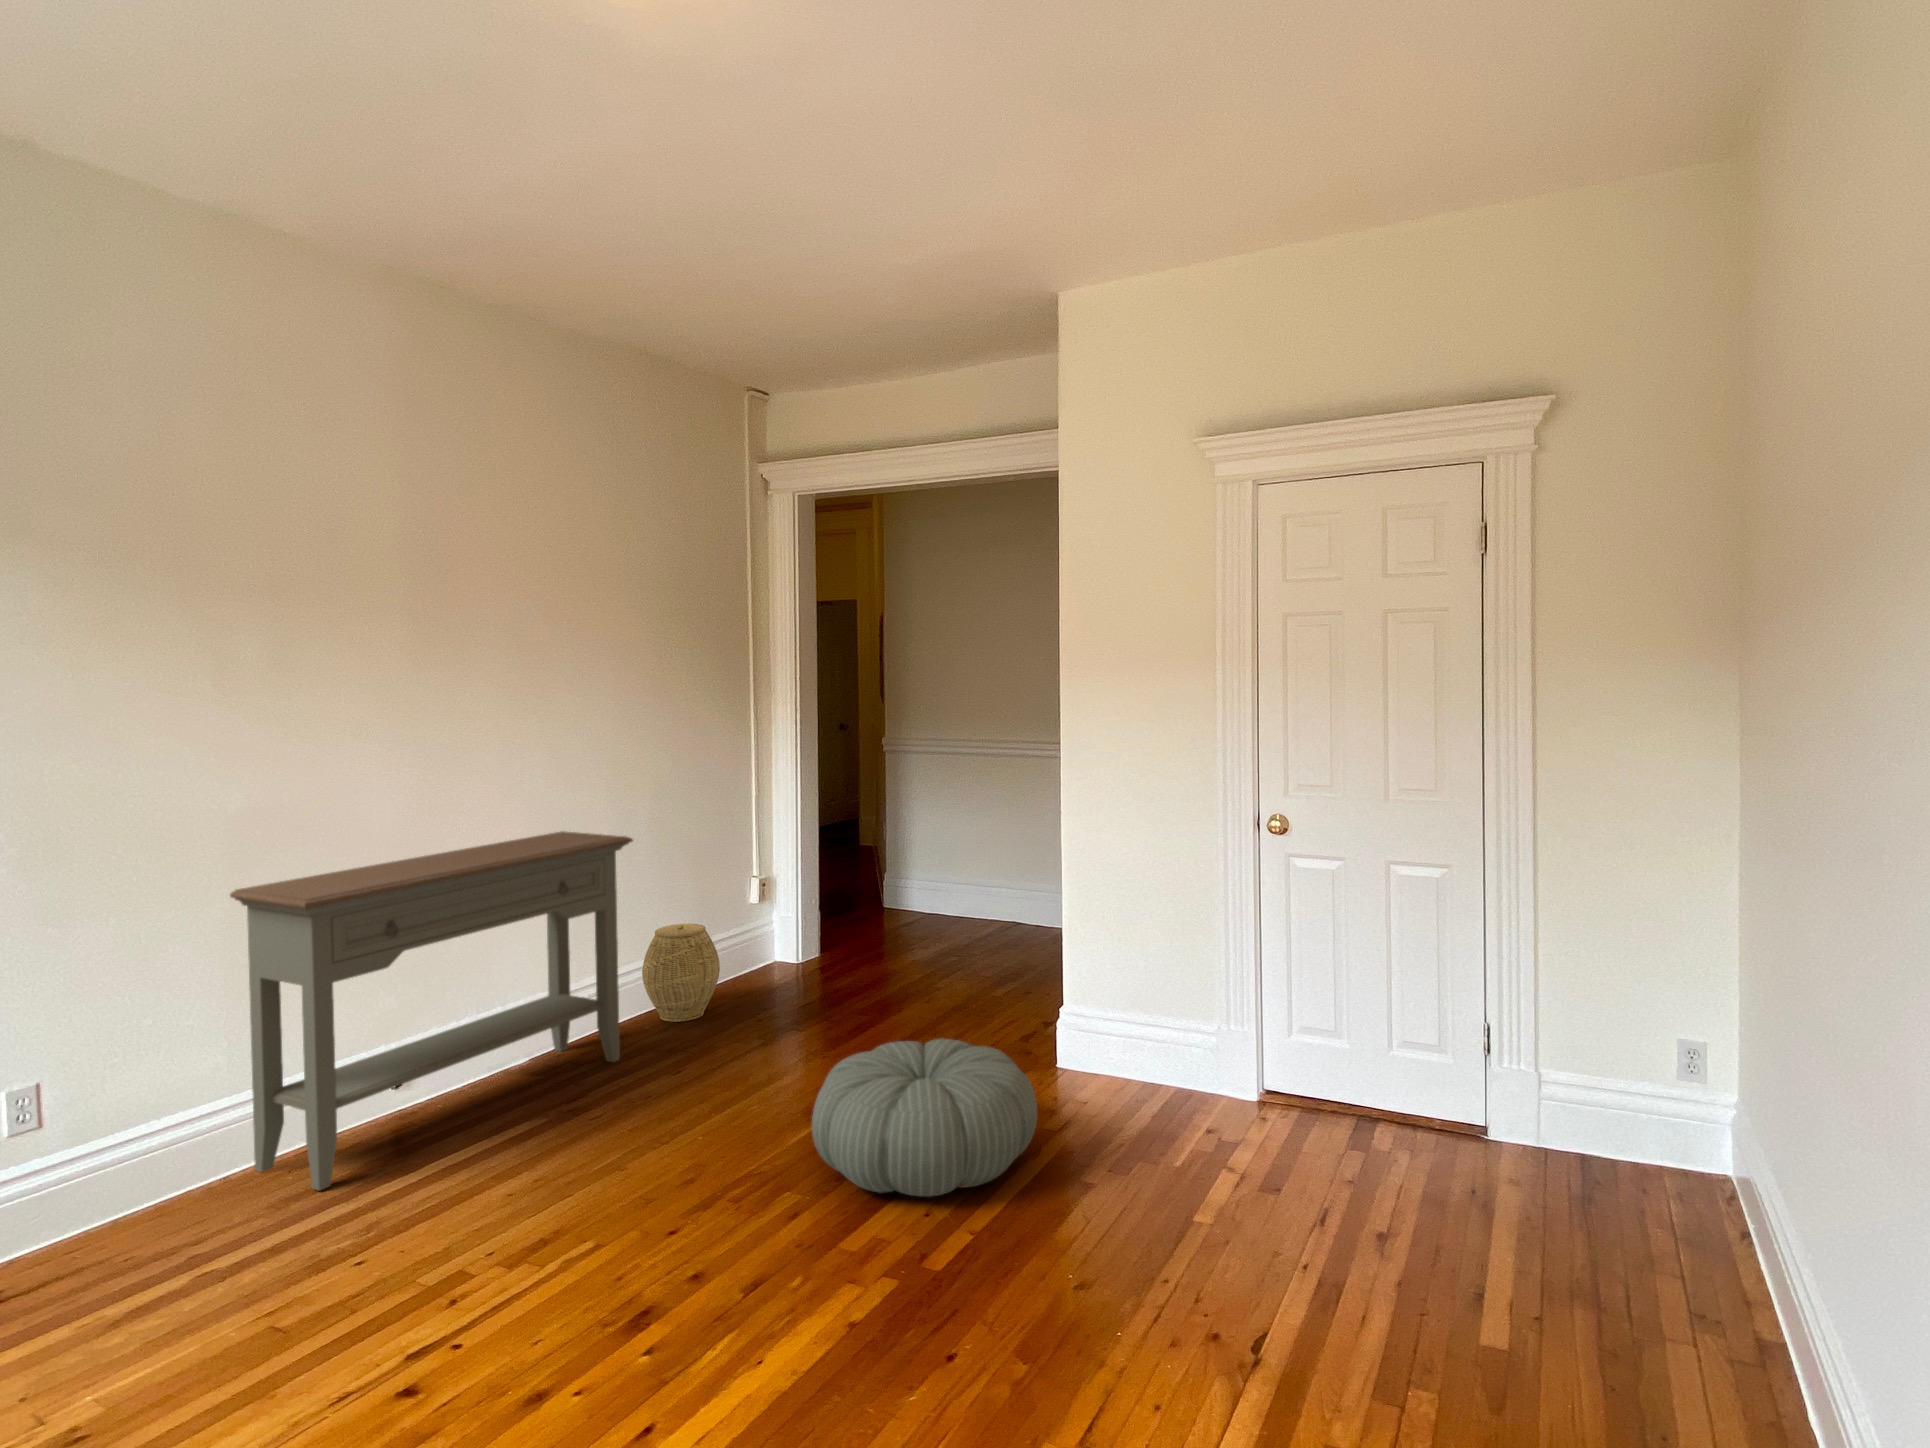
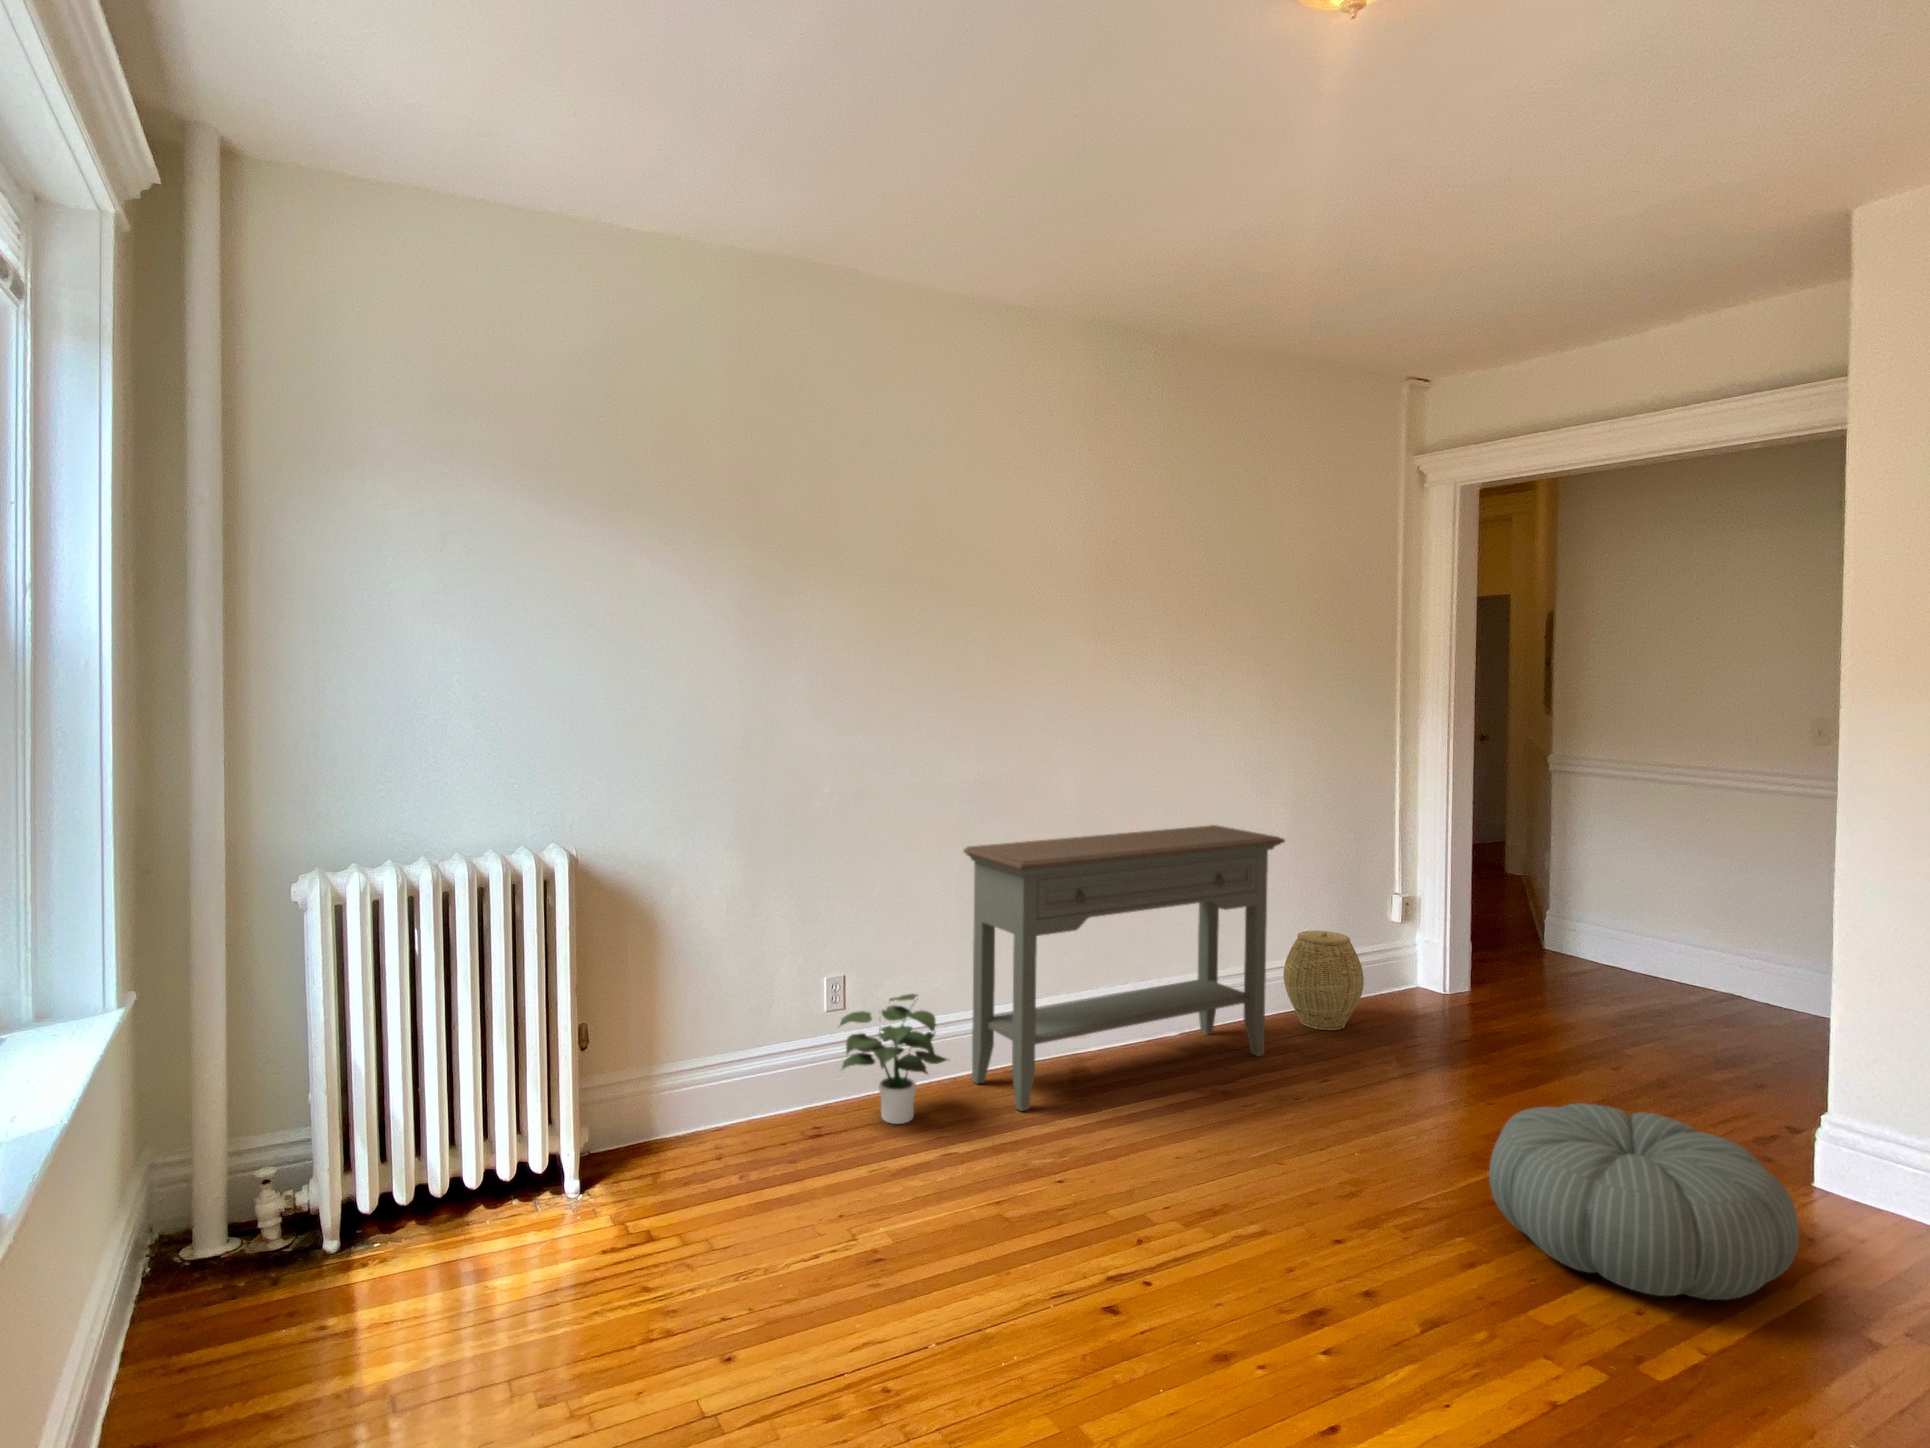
potted plant: none [27,1083,215,1255] -> present [840,994,947,1124]

